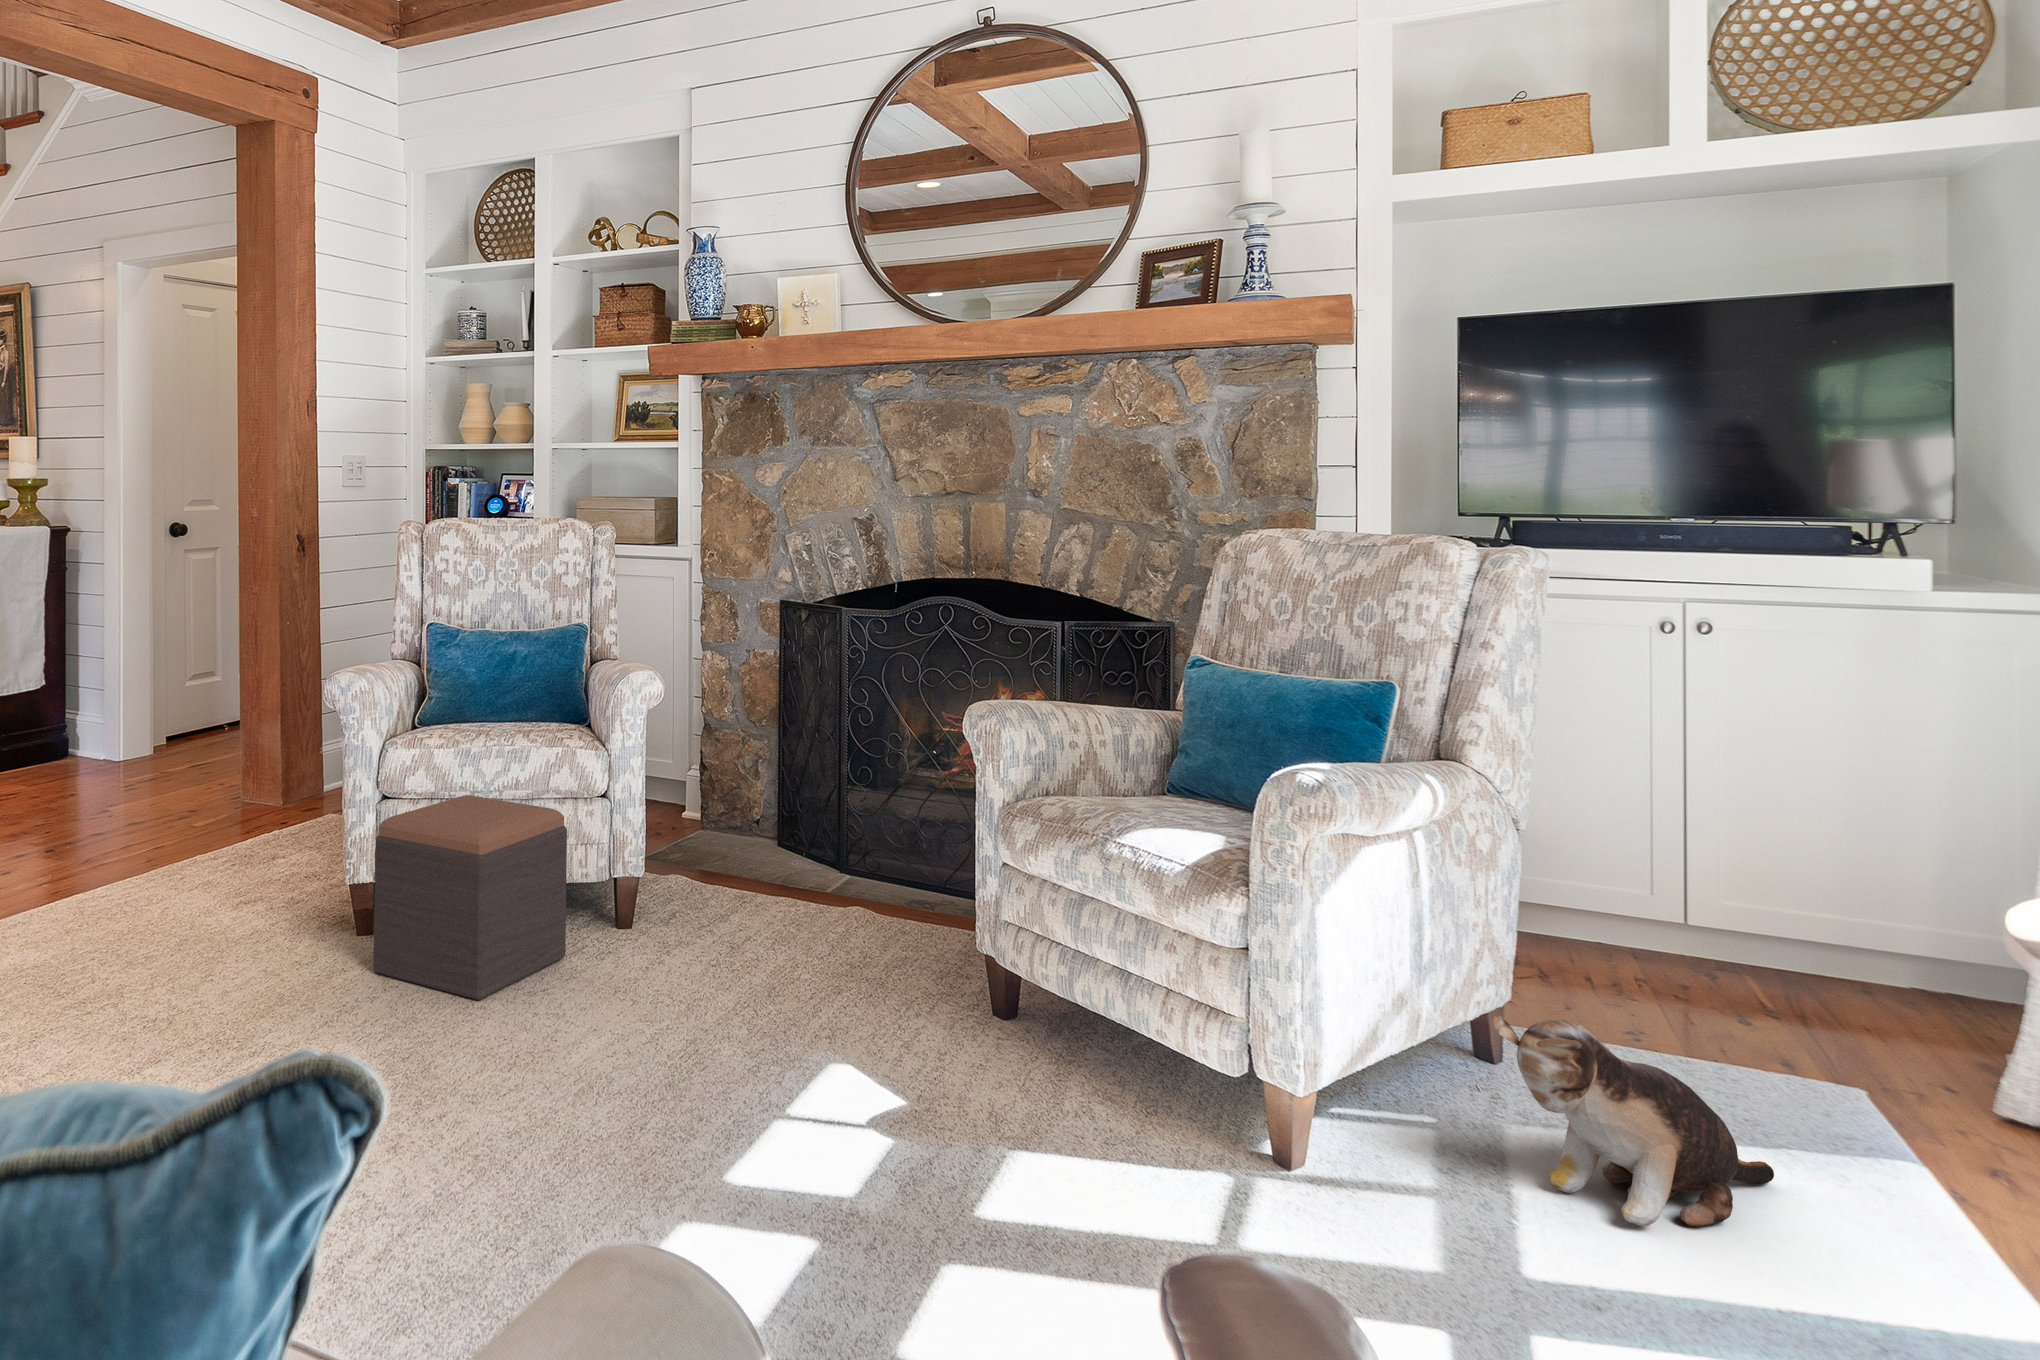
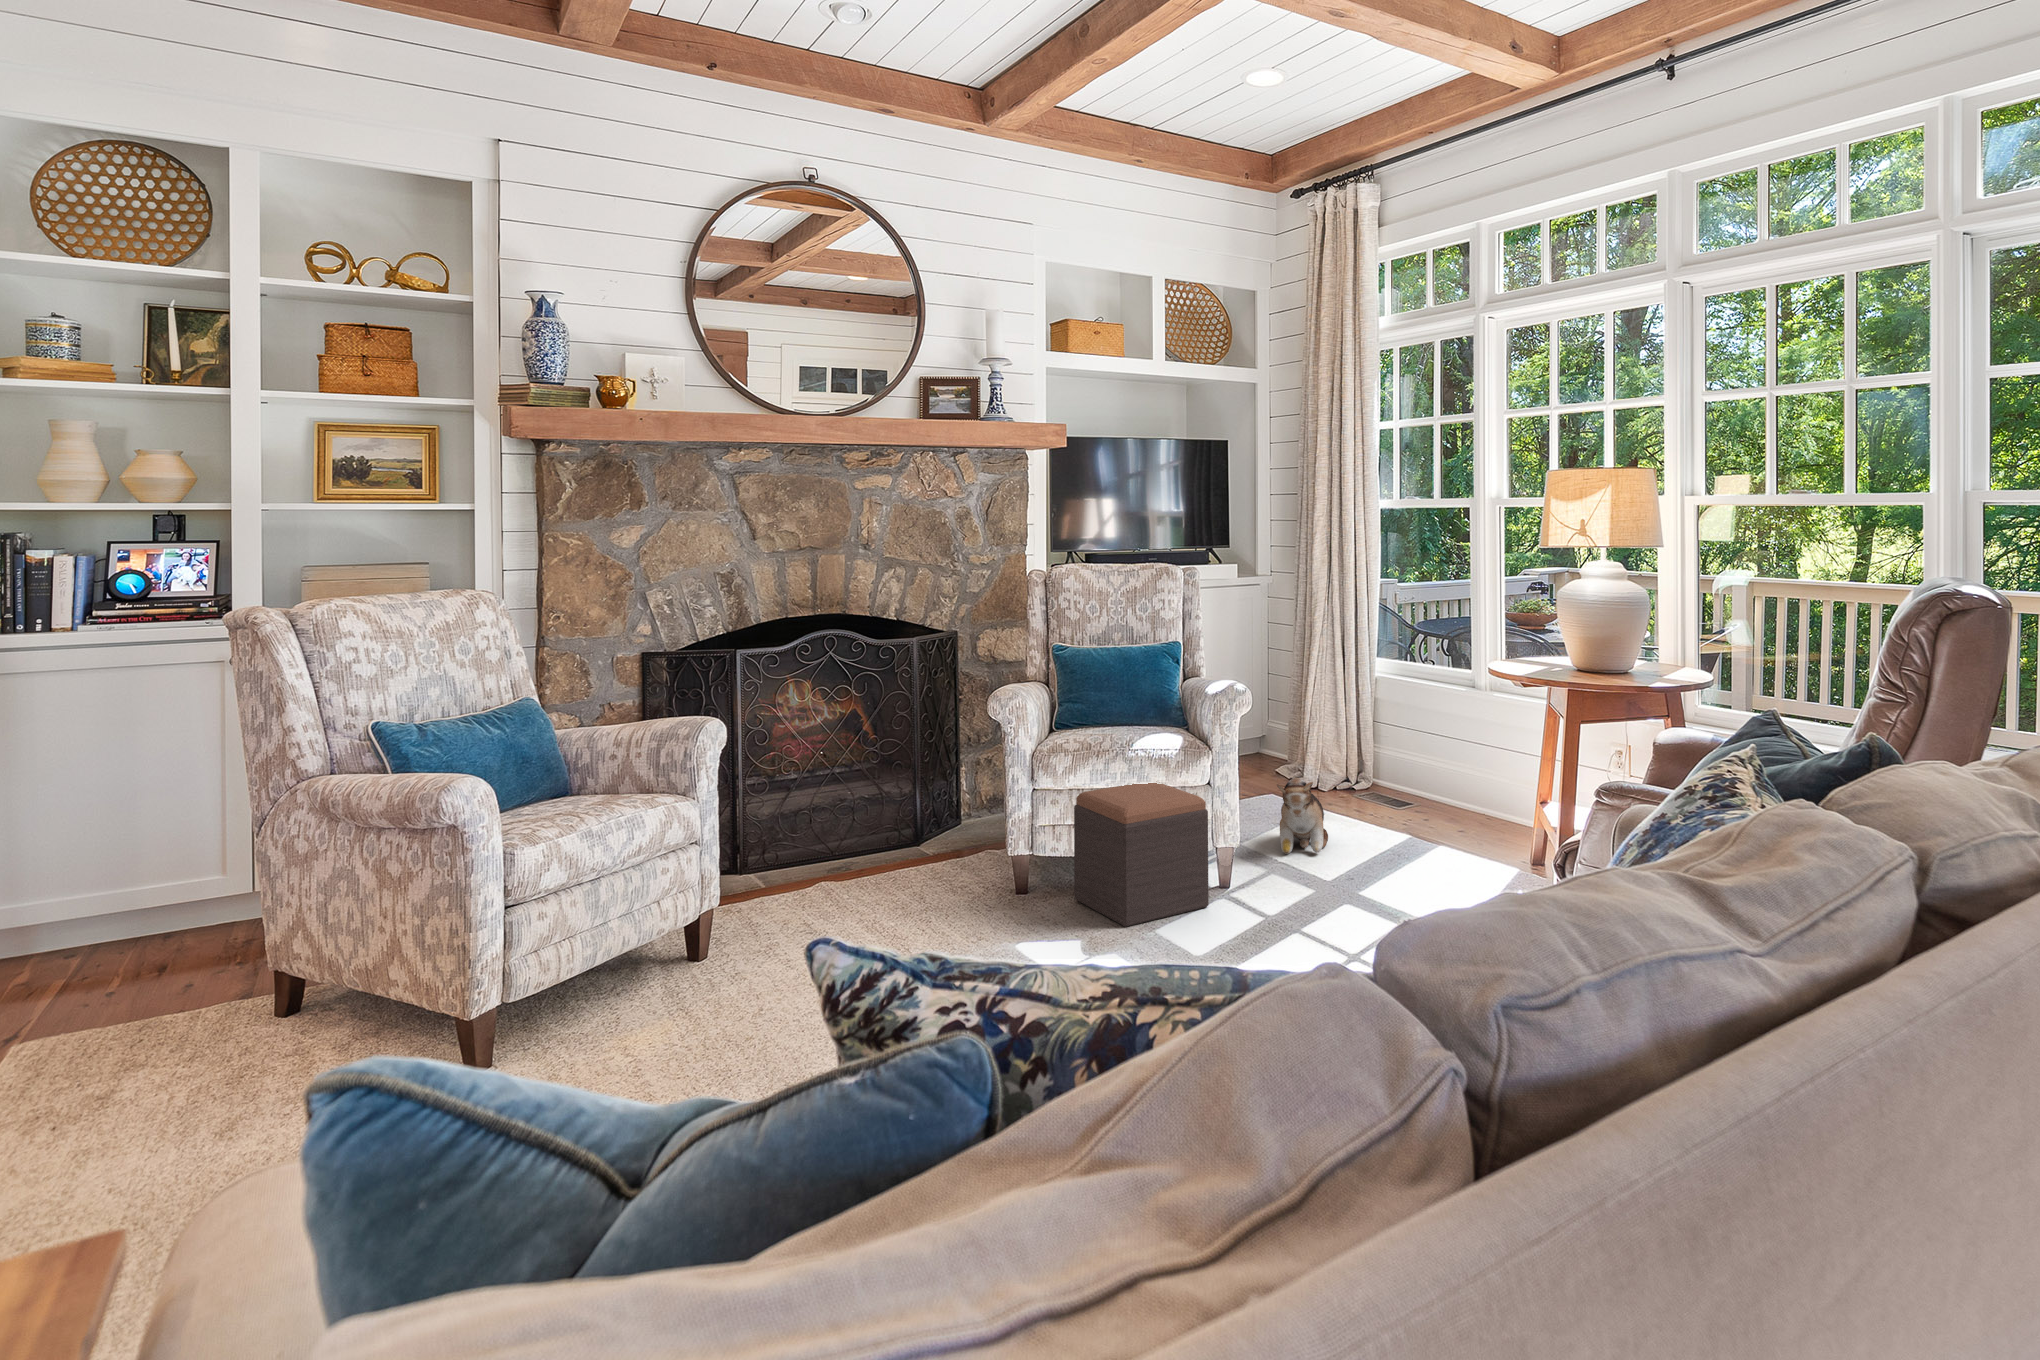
footstool: present [373,795,567,1000] -> present [1074,783,1209,927]

